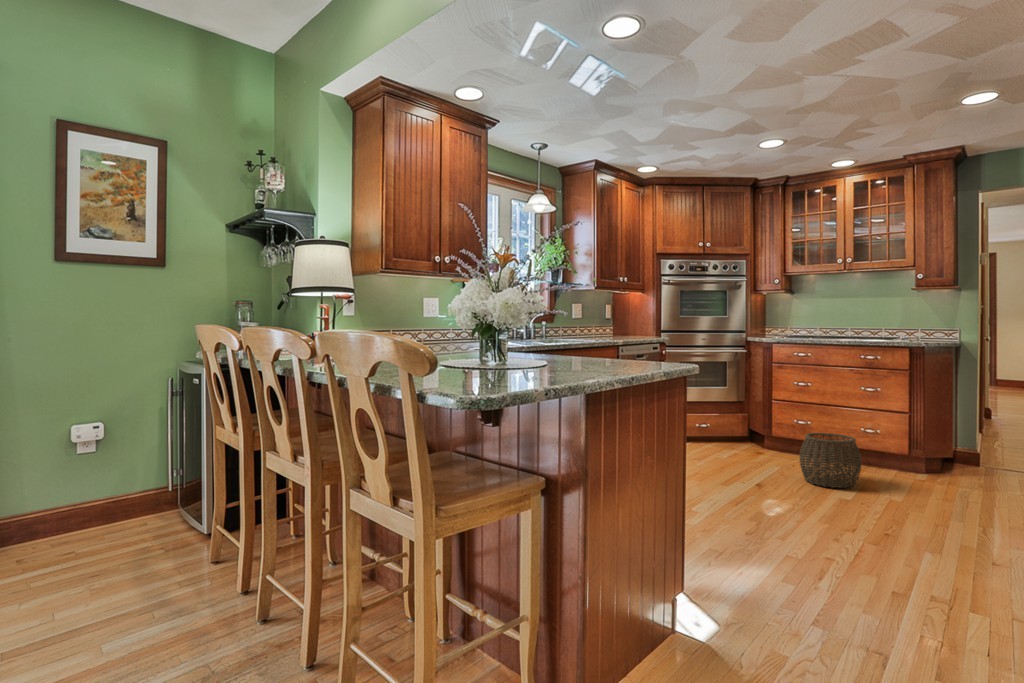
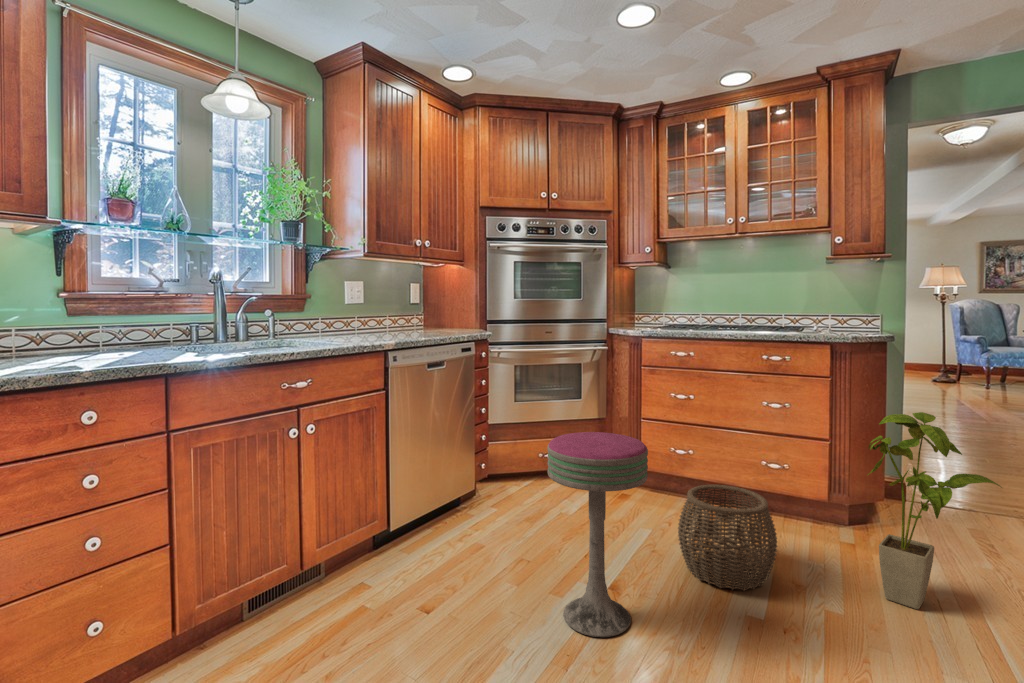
house plant: none [917,385,997,499] -> present [868,412,1002,609]
bar stool: none [724,394,781,497] -> present [547,432,648,637]

